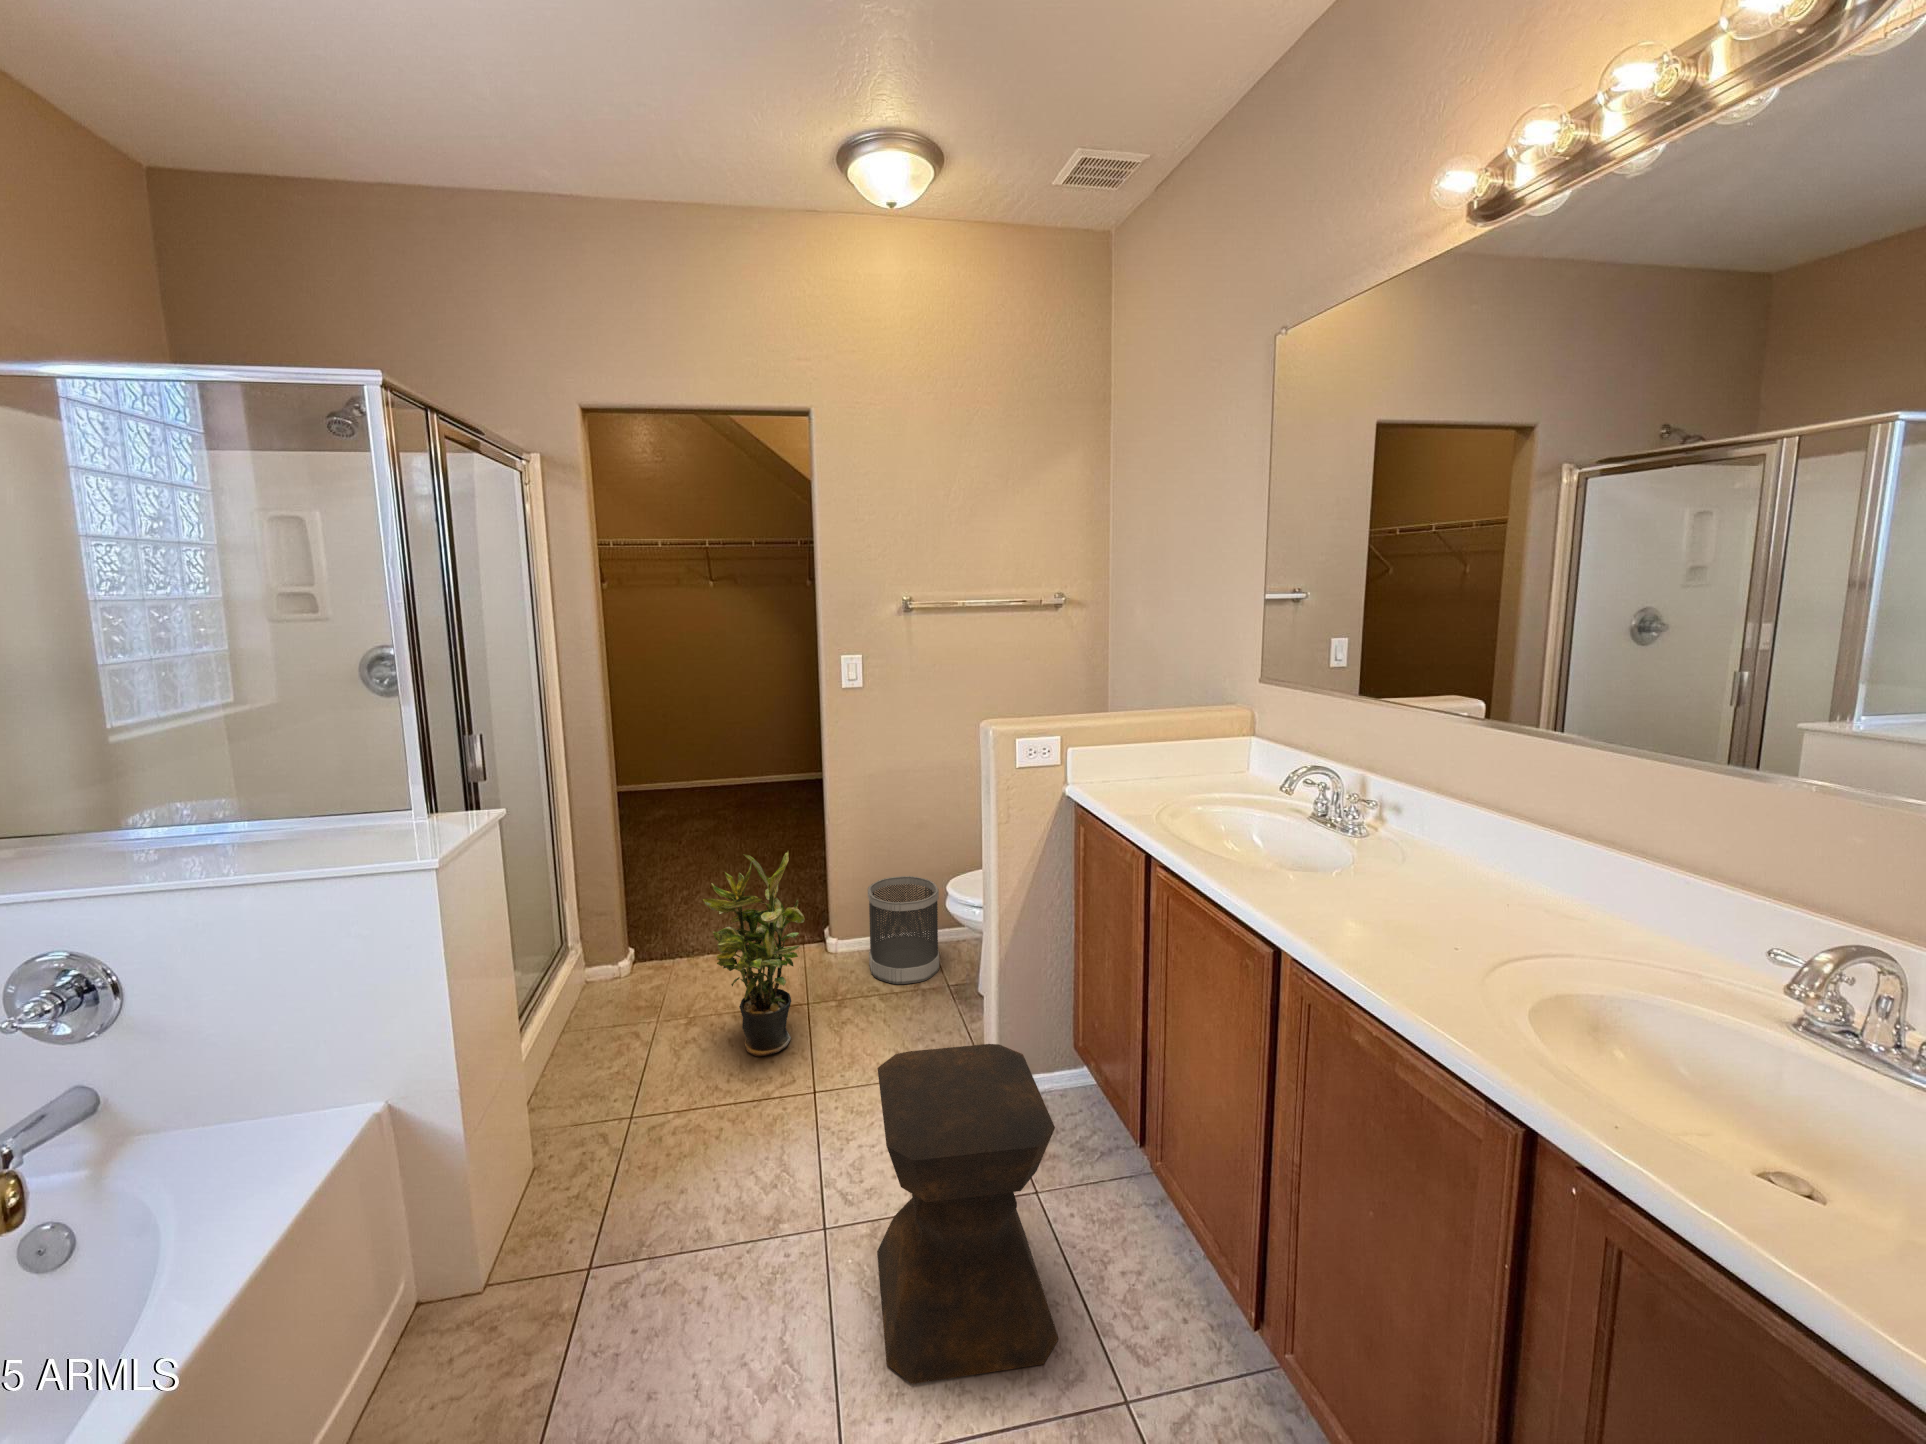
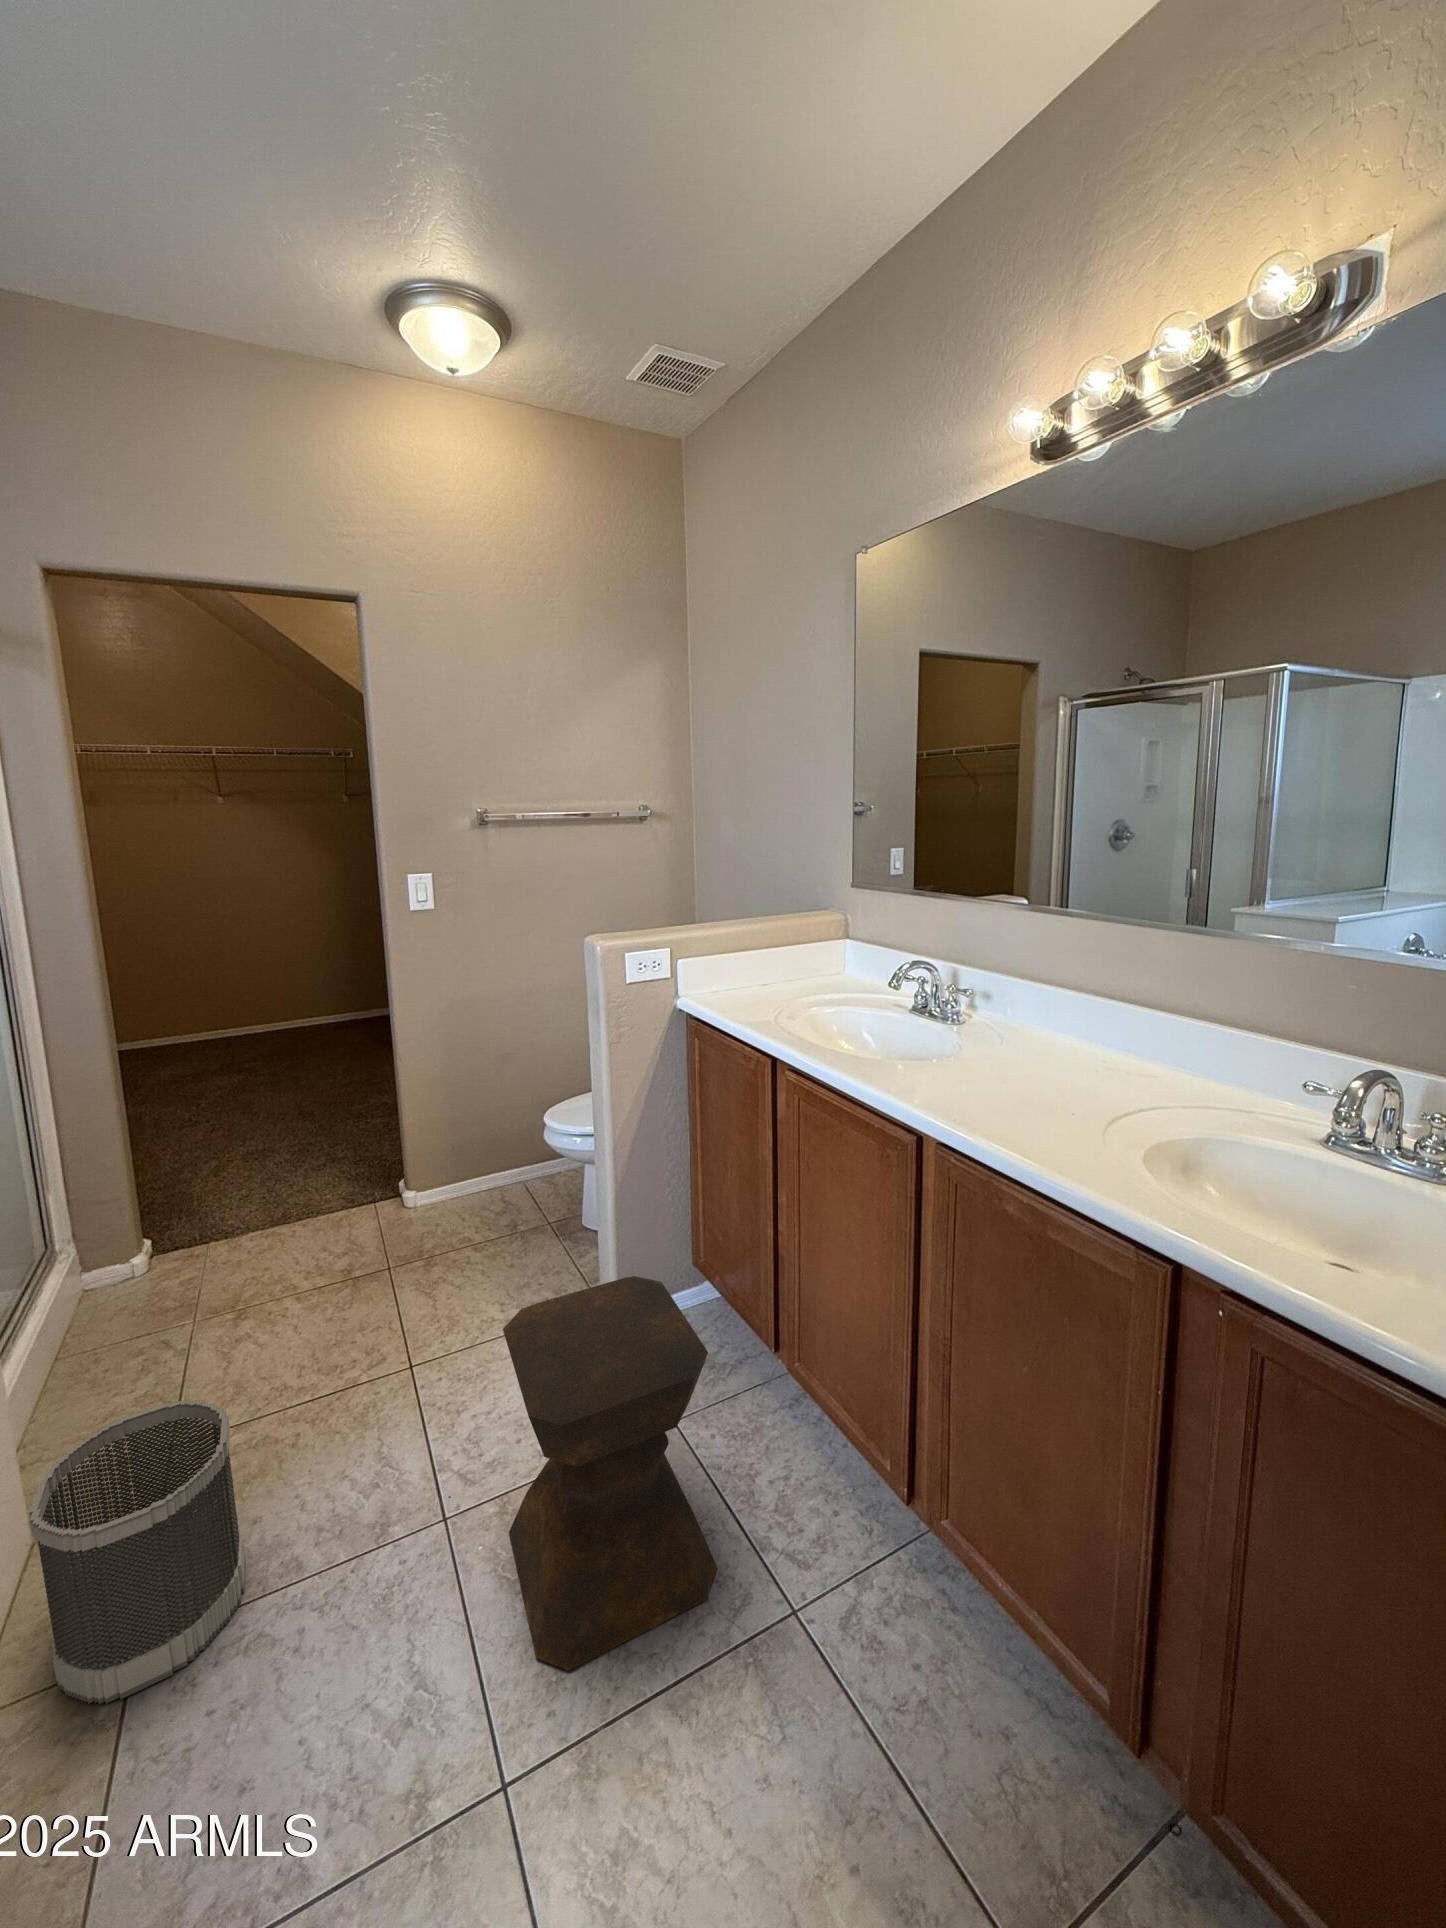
potted plant: present [703,851,805,1057] -> none [250,1097,384,1343]
wastebasket: present [868,876,939,984] -> present [29,1400,246,1704]

